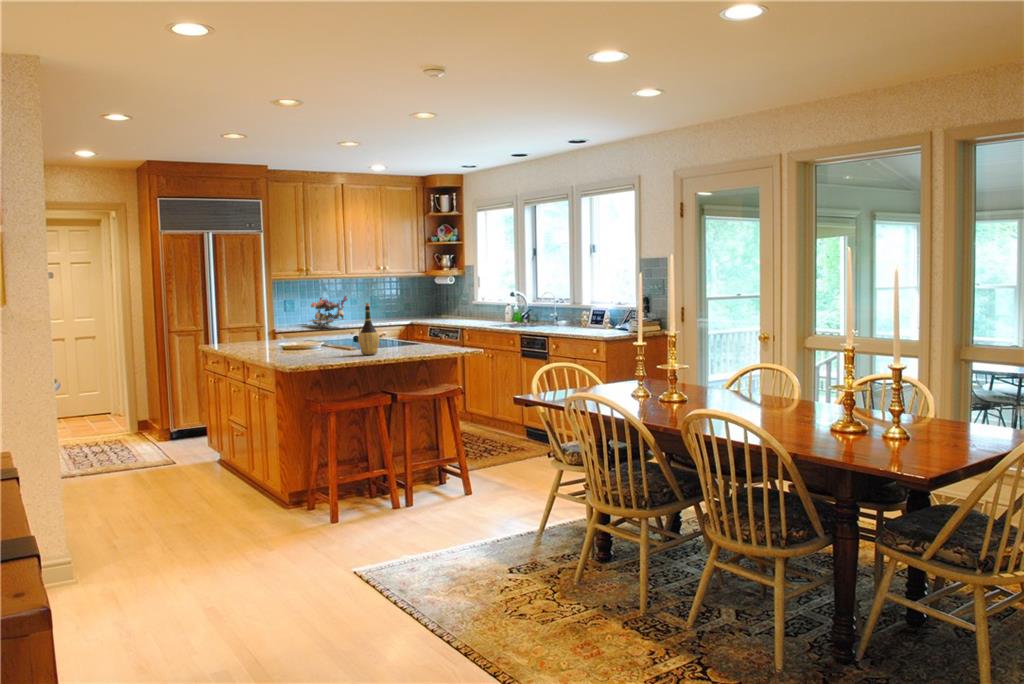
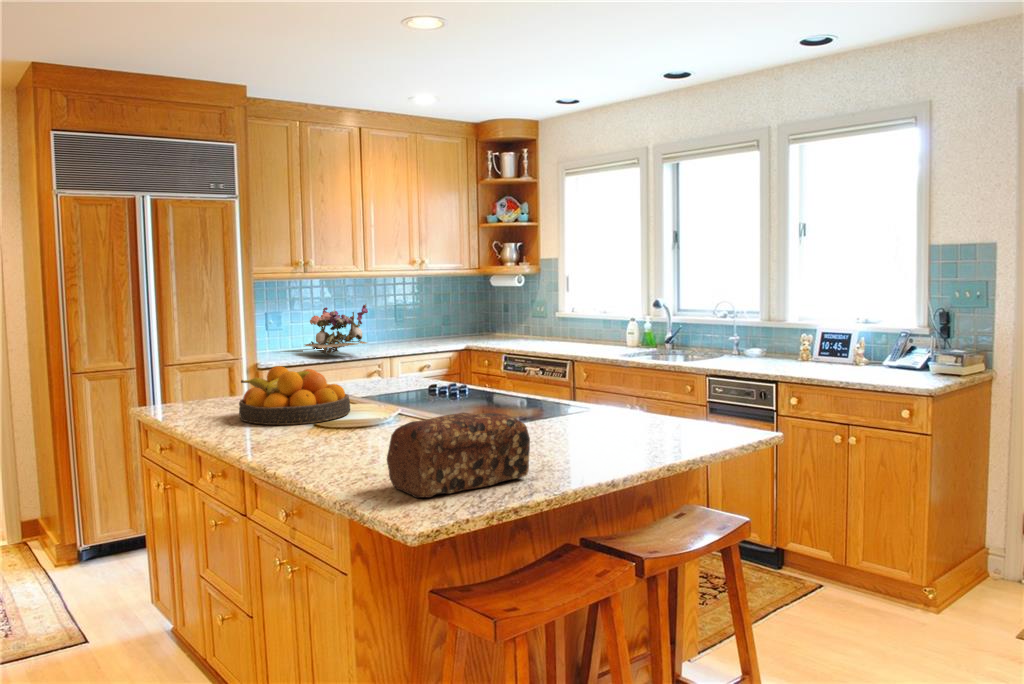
wine bottle: present [358,303,379,355] -> none [537,334,587,461]
fruit bowl: none [248,322,302,348] -> present [239,366,350,425]
bread loaf: none [290,332,346,361] -> present [387,413,530,498]

